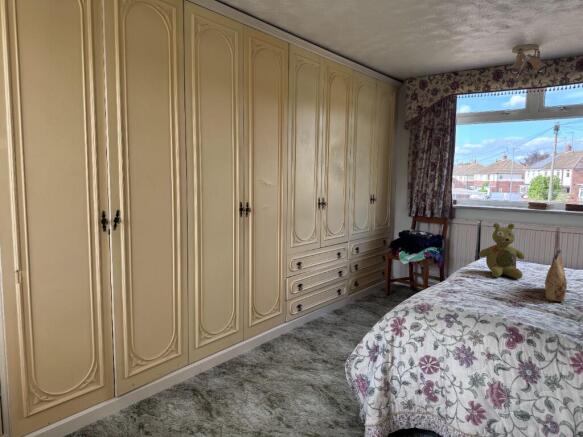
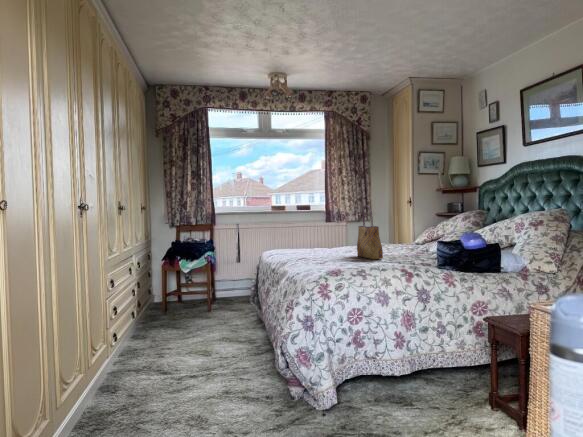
stuffed bear: present [479,223,525,279] -> none [298,212,333,256]

